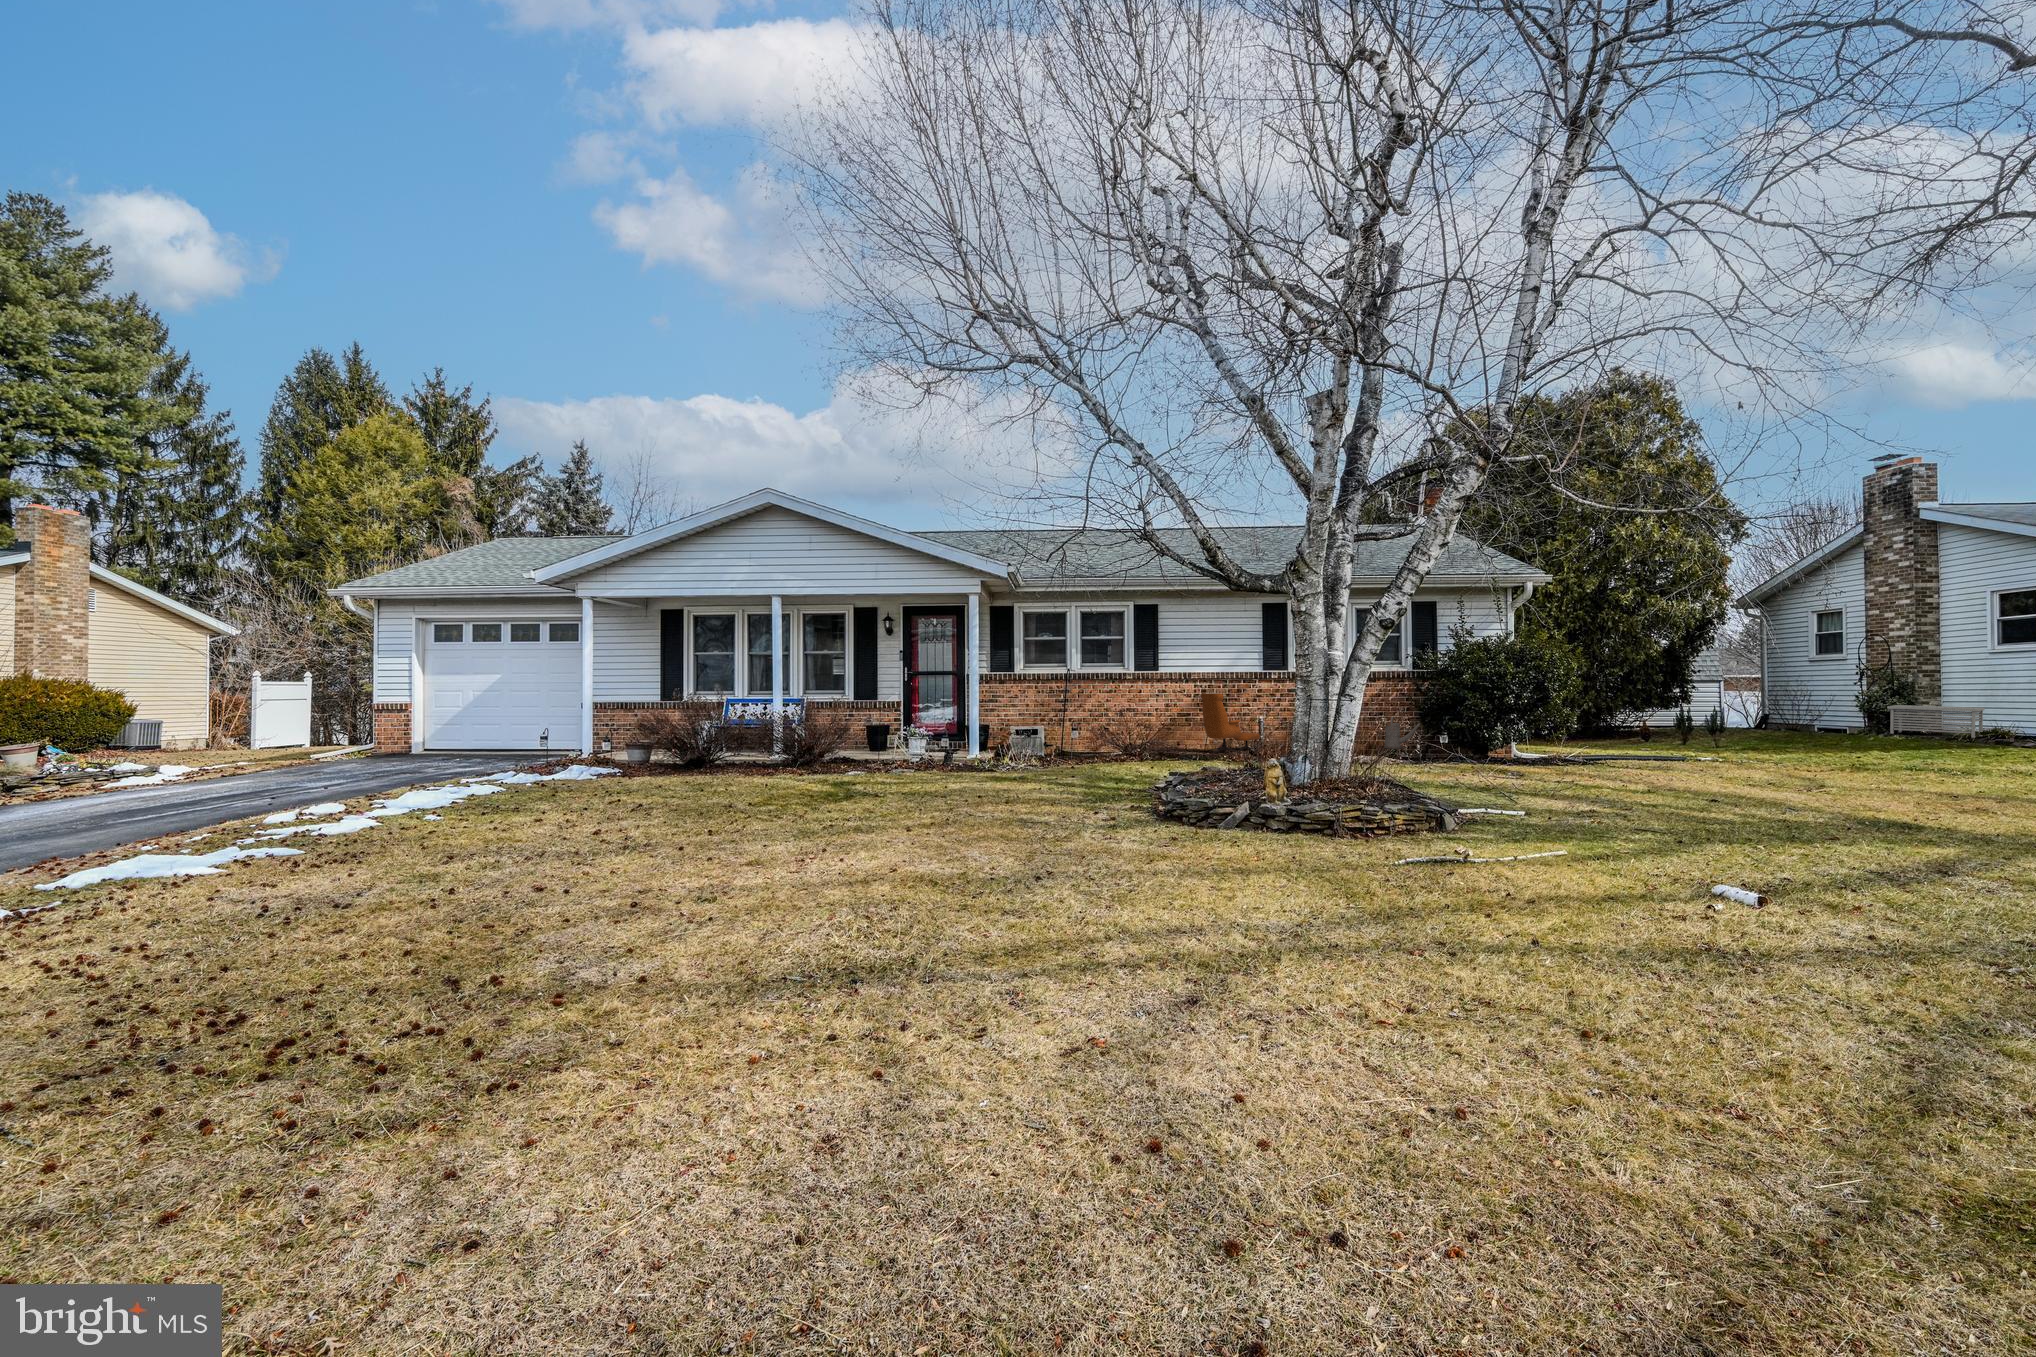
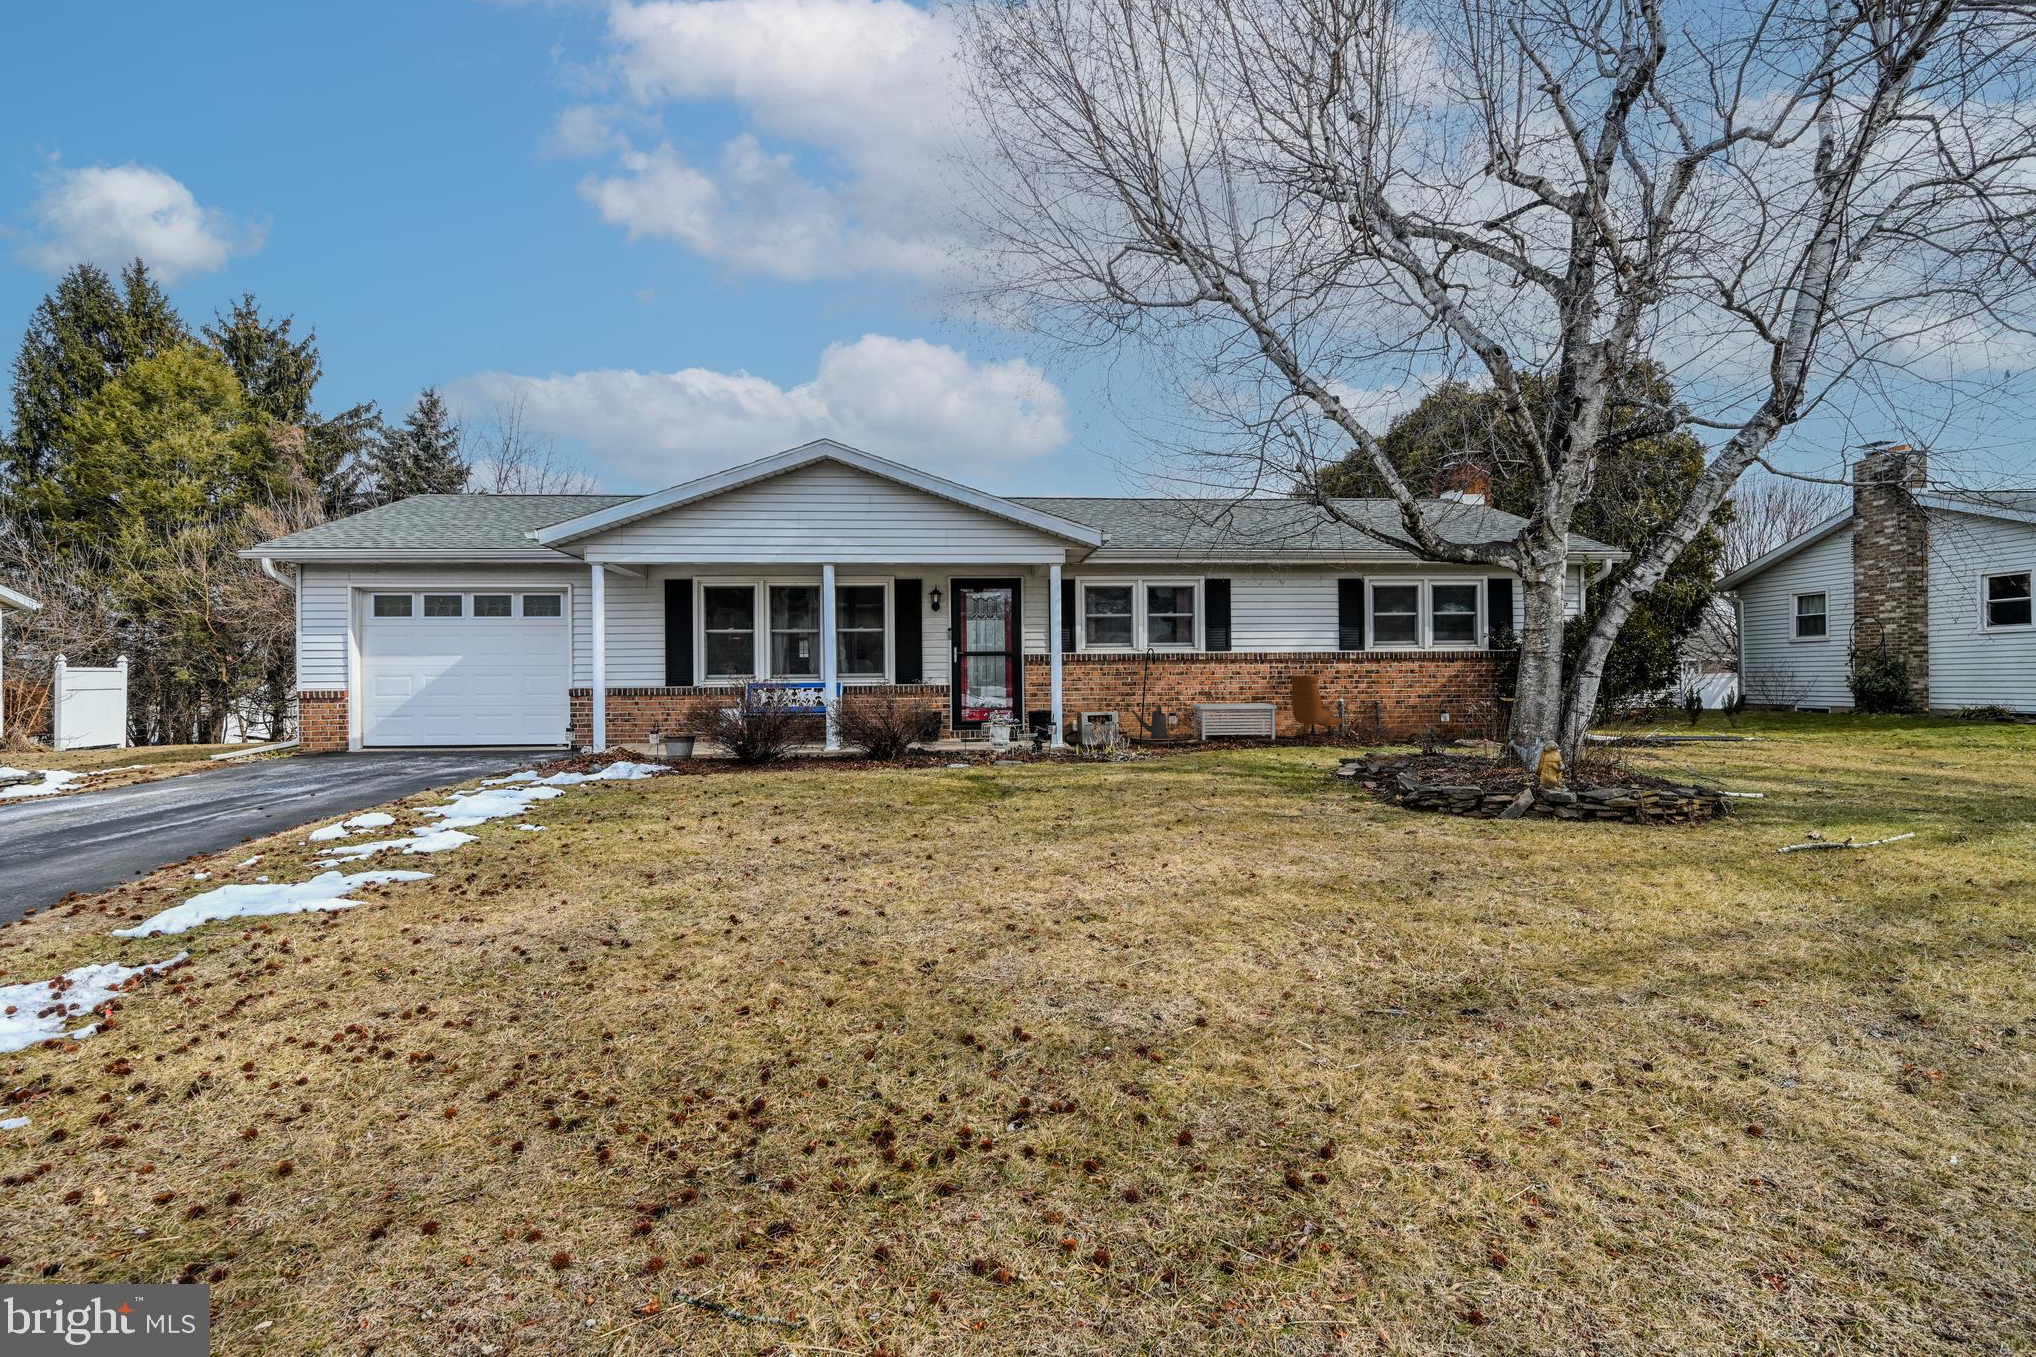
storage bench: present [1887,705,1984,738] -> present [1191,703,1277,740]
watering can: present [1379,717,1420,749] -> present [1132,704,1173,739]

